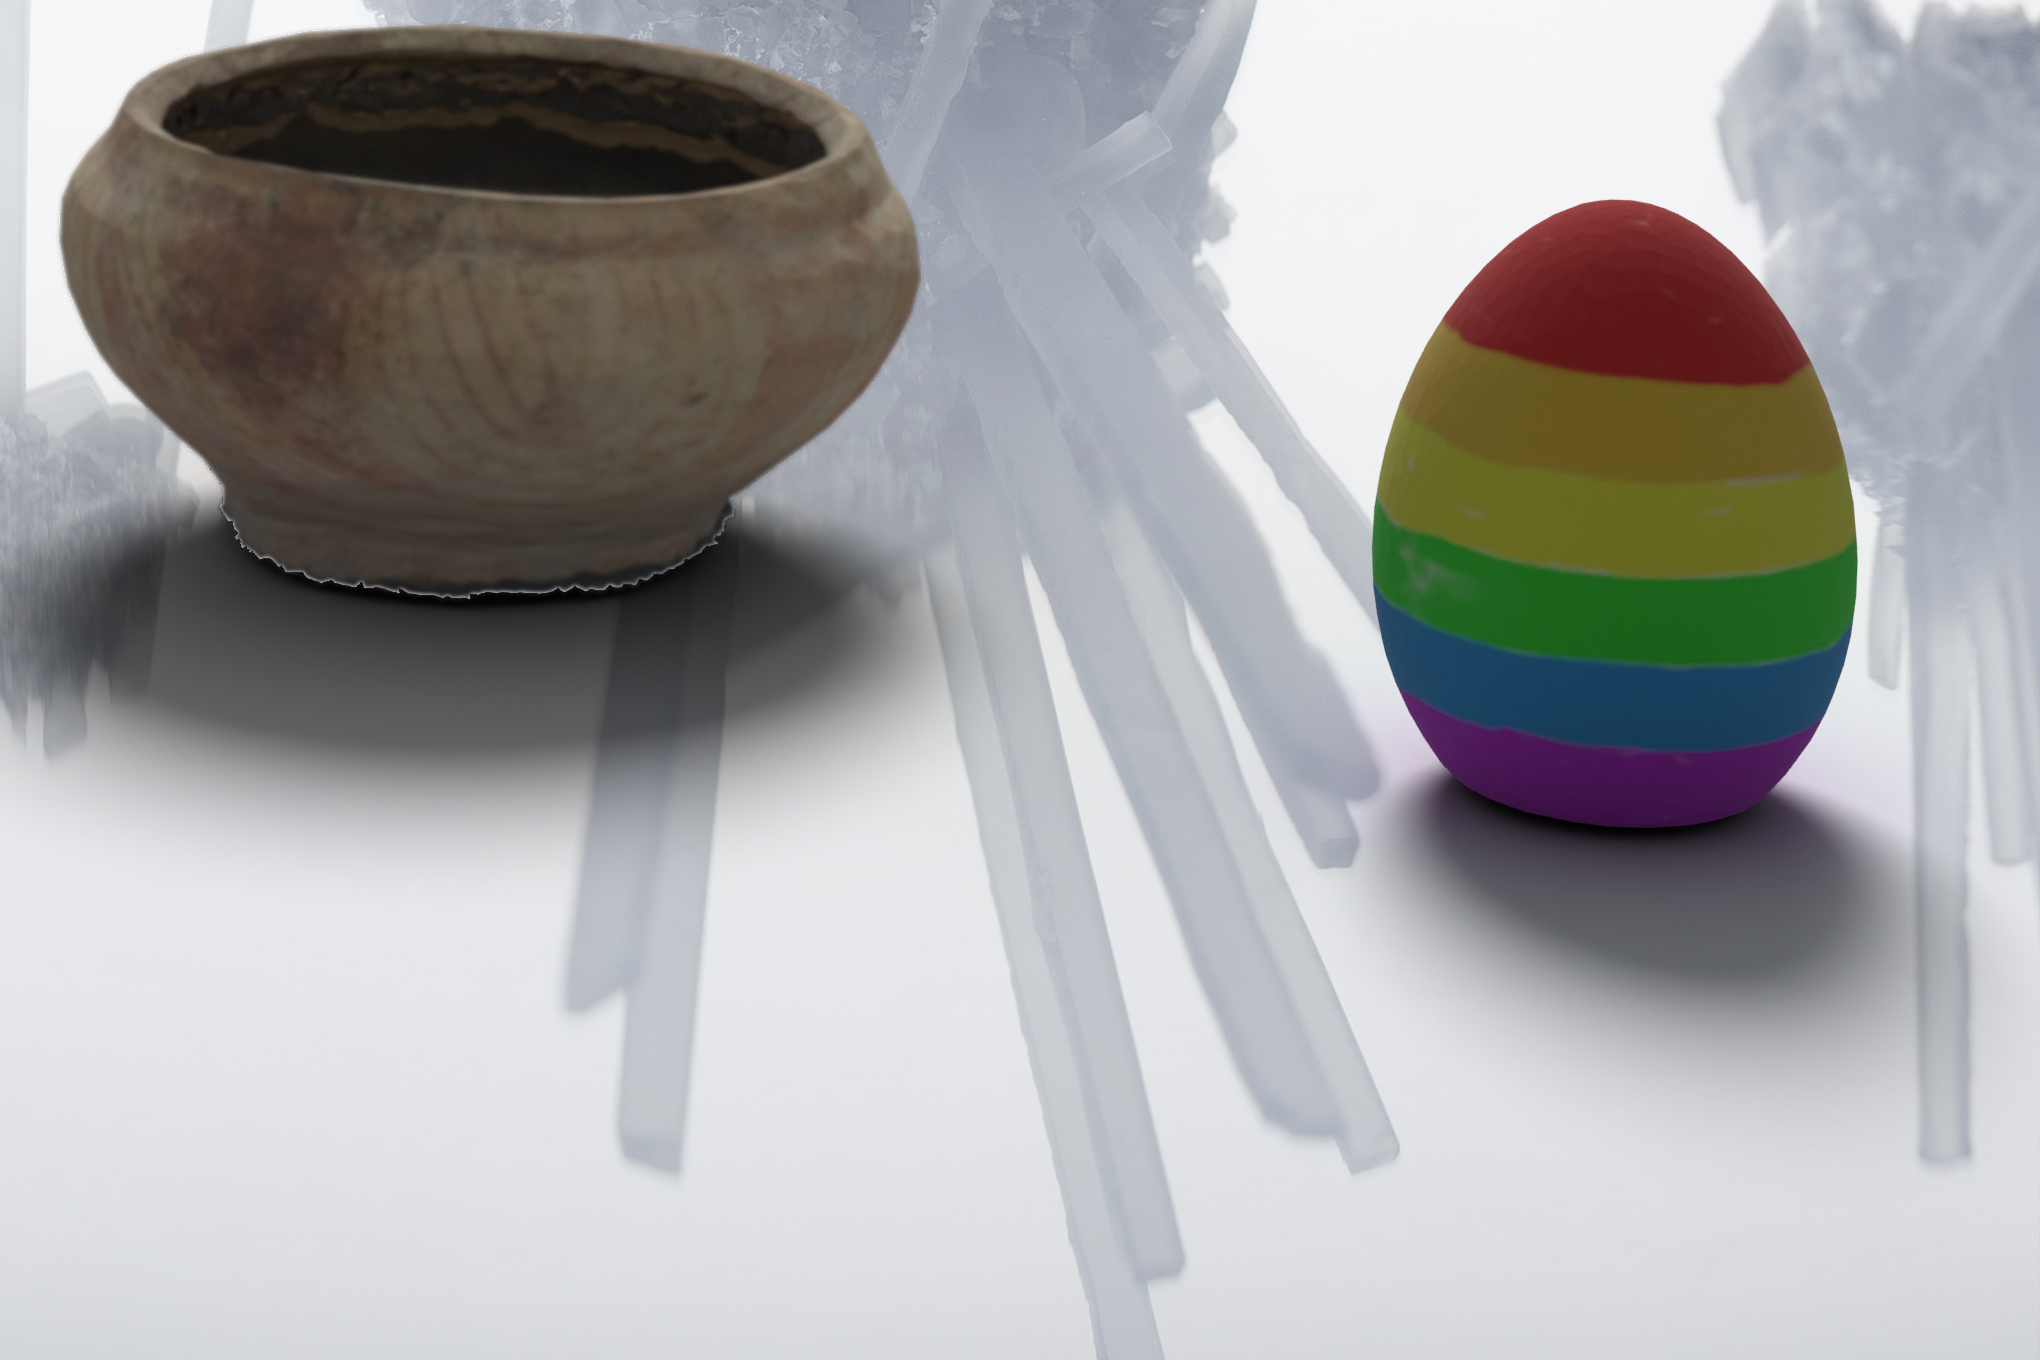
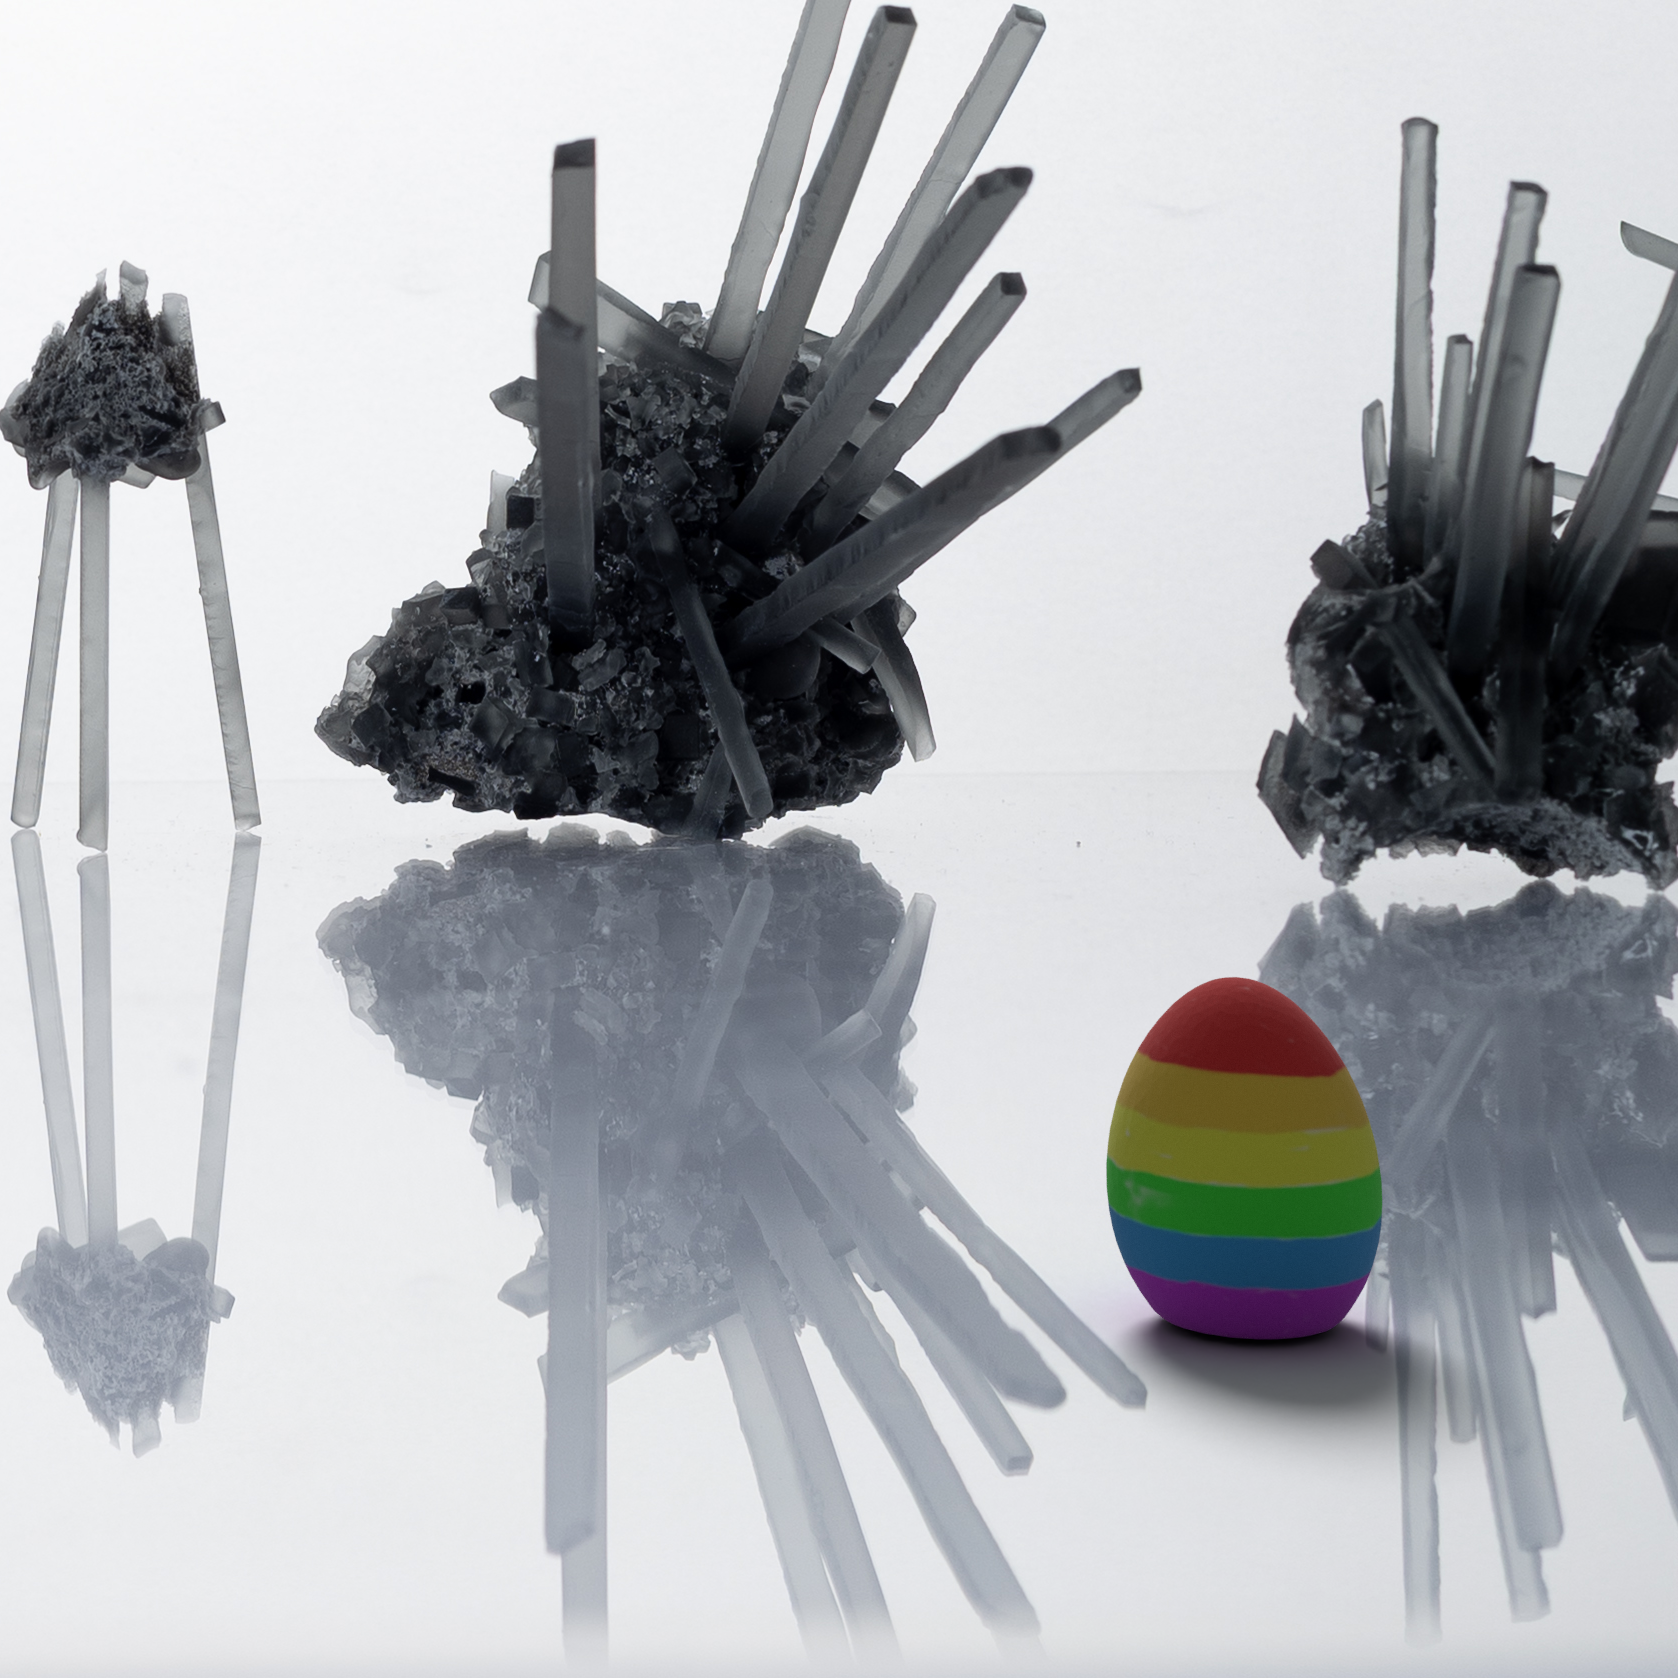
ceramic bowl: present [59,24,921,599] -> none [313,920,820,1255]

